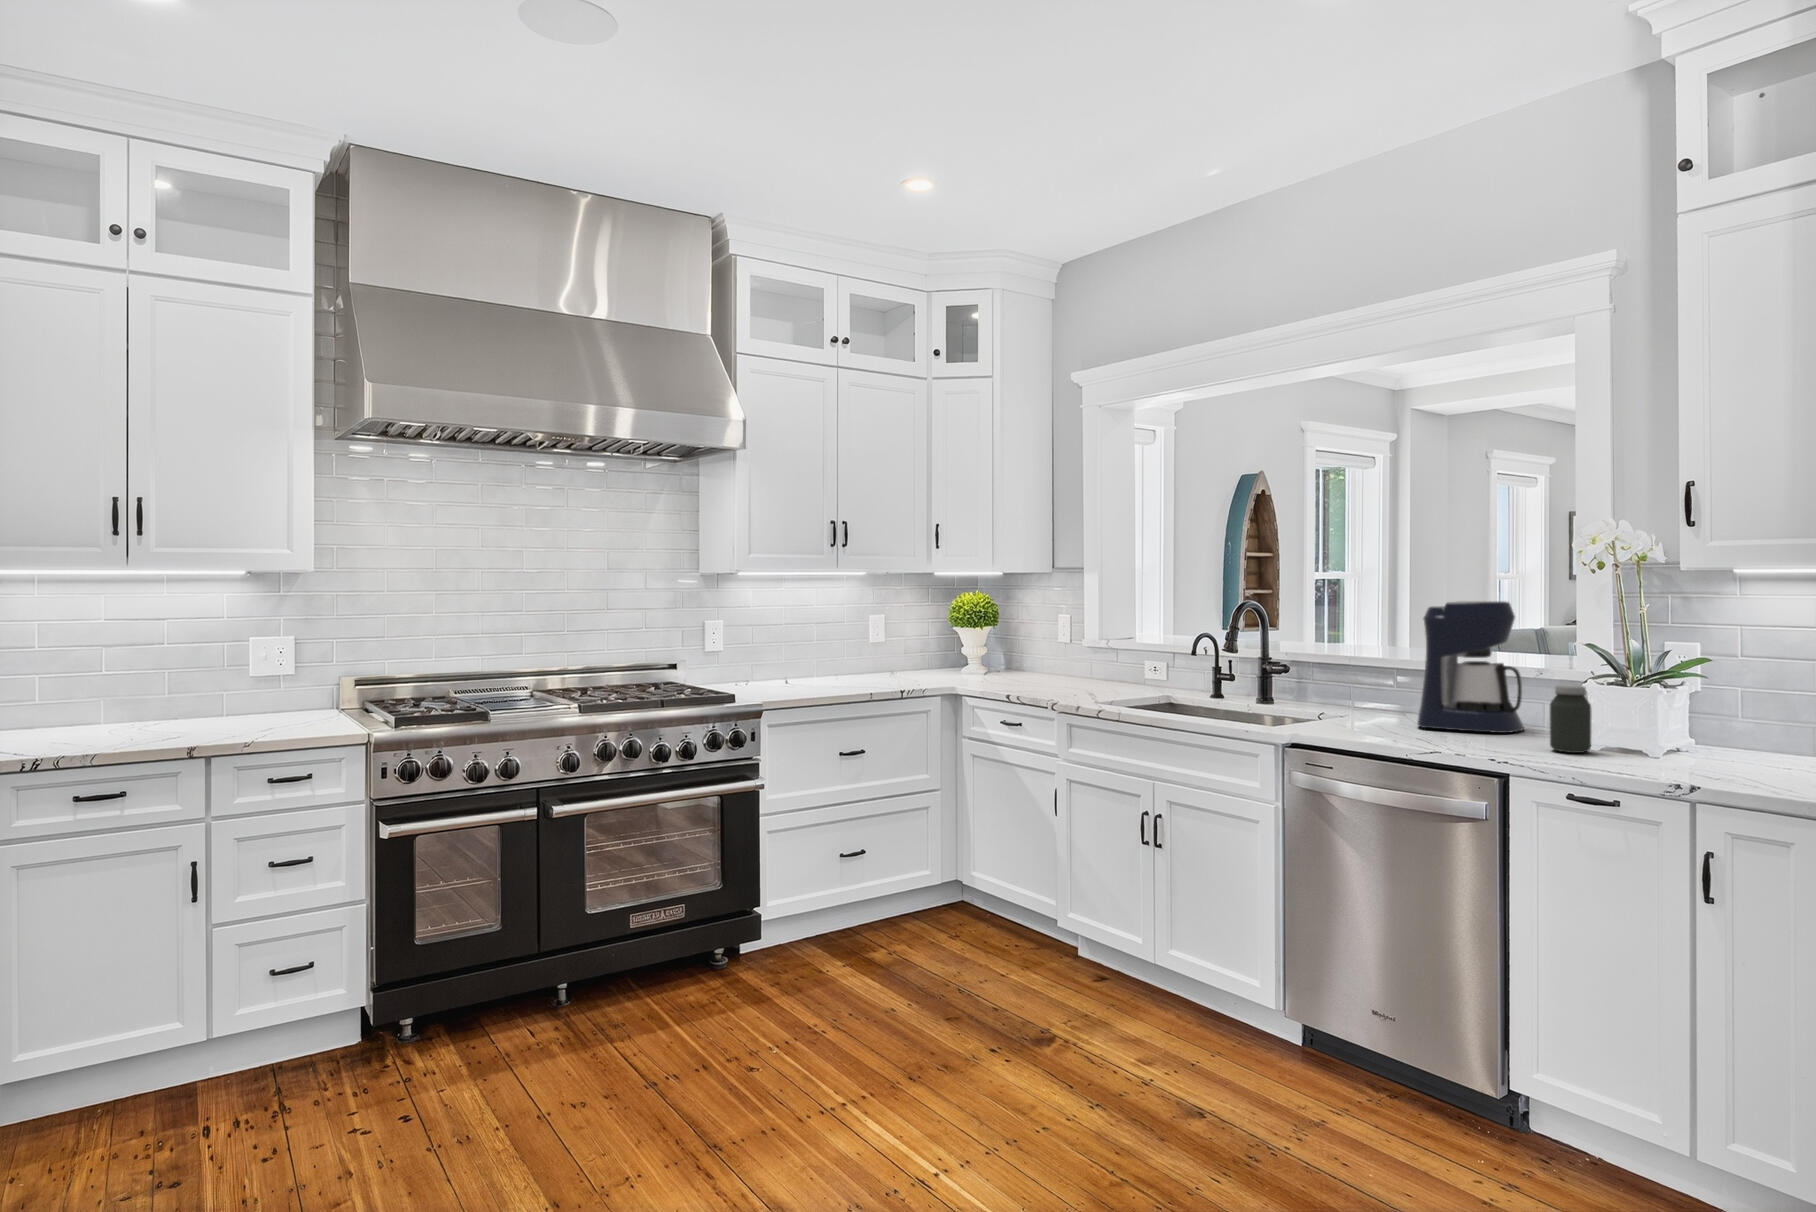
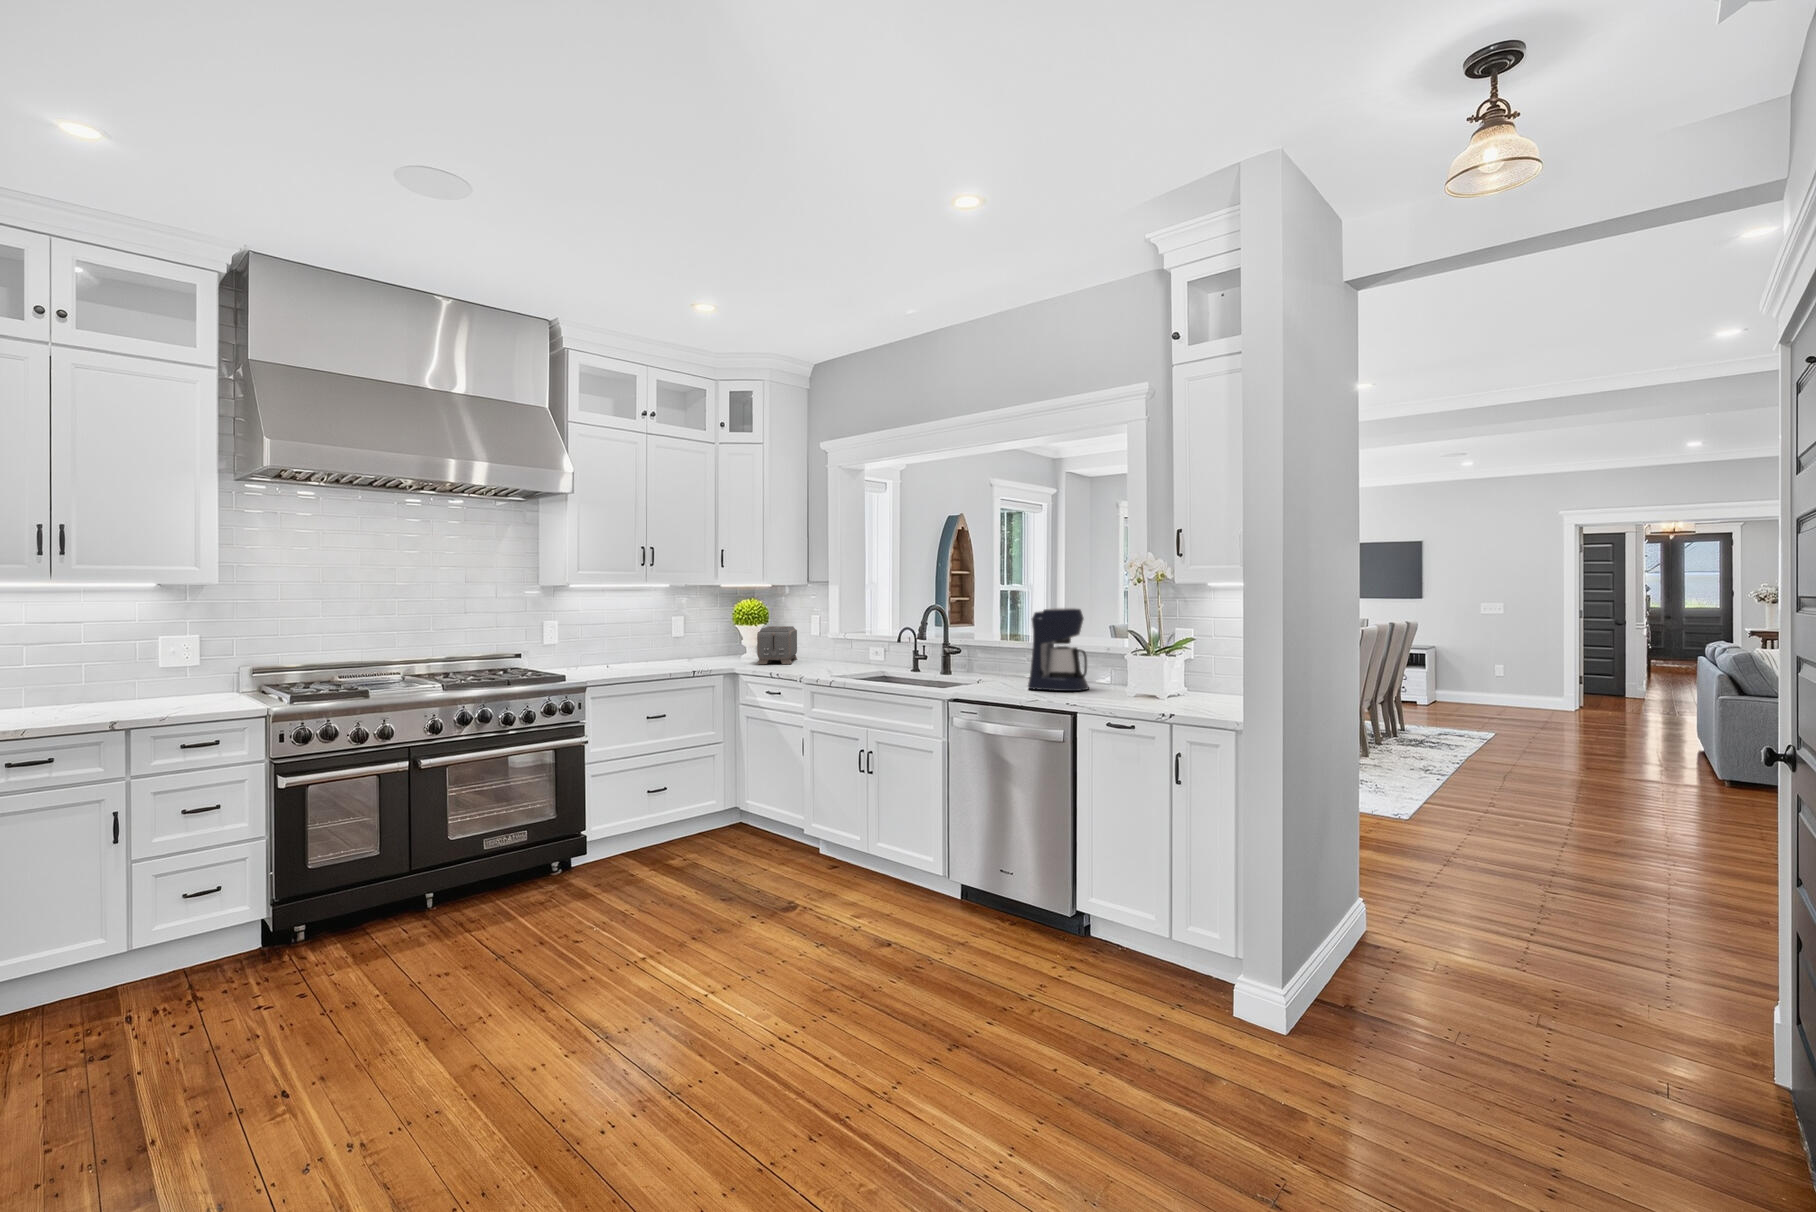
toaster: none [979,630,1032,683] -> present [757,626,797,664]
jar: present [1550,685,1592,753] -> none [1093,661,1115,702]

